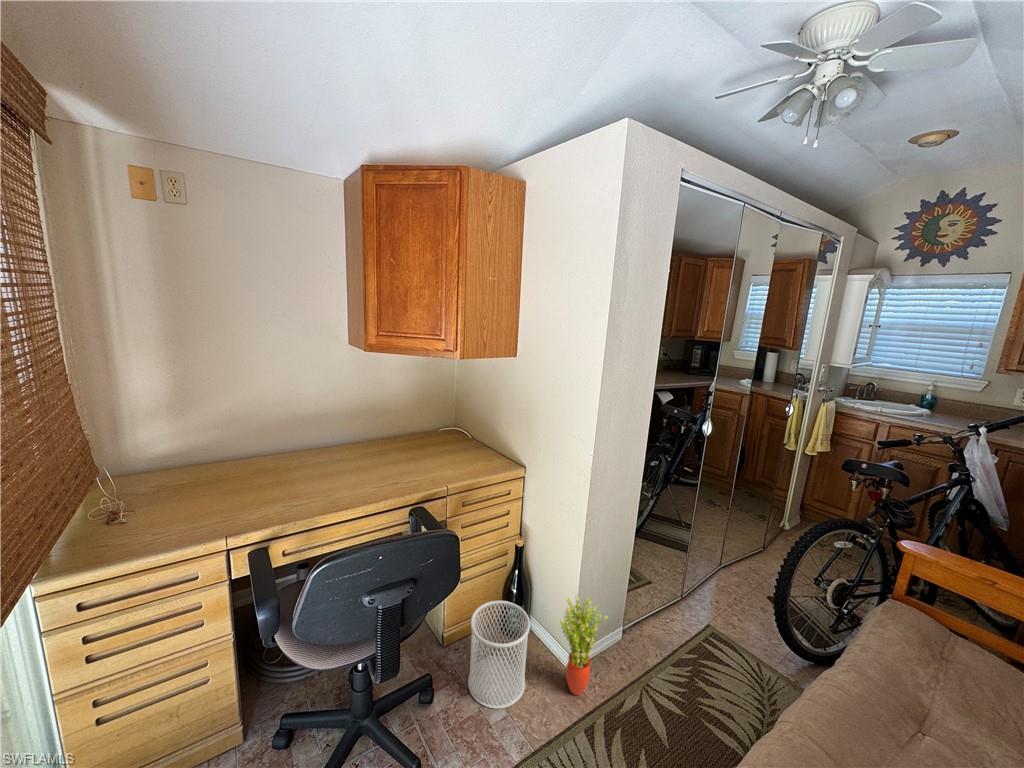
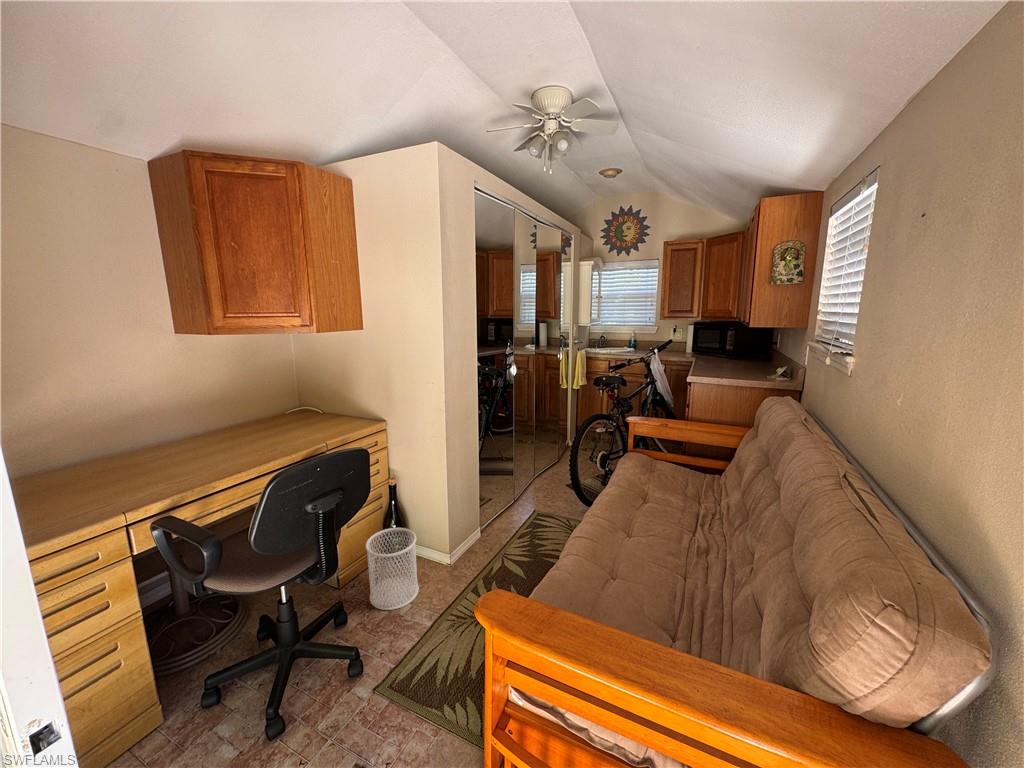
potted plant: present [558,596,608,695] -> none [438,498,473,577]

